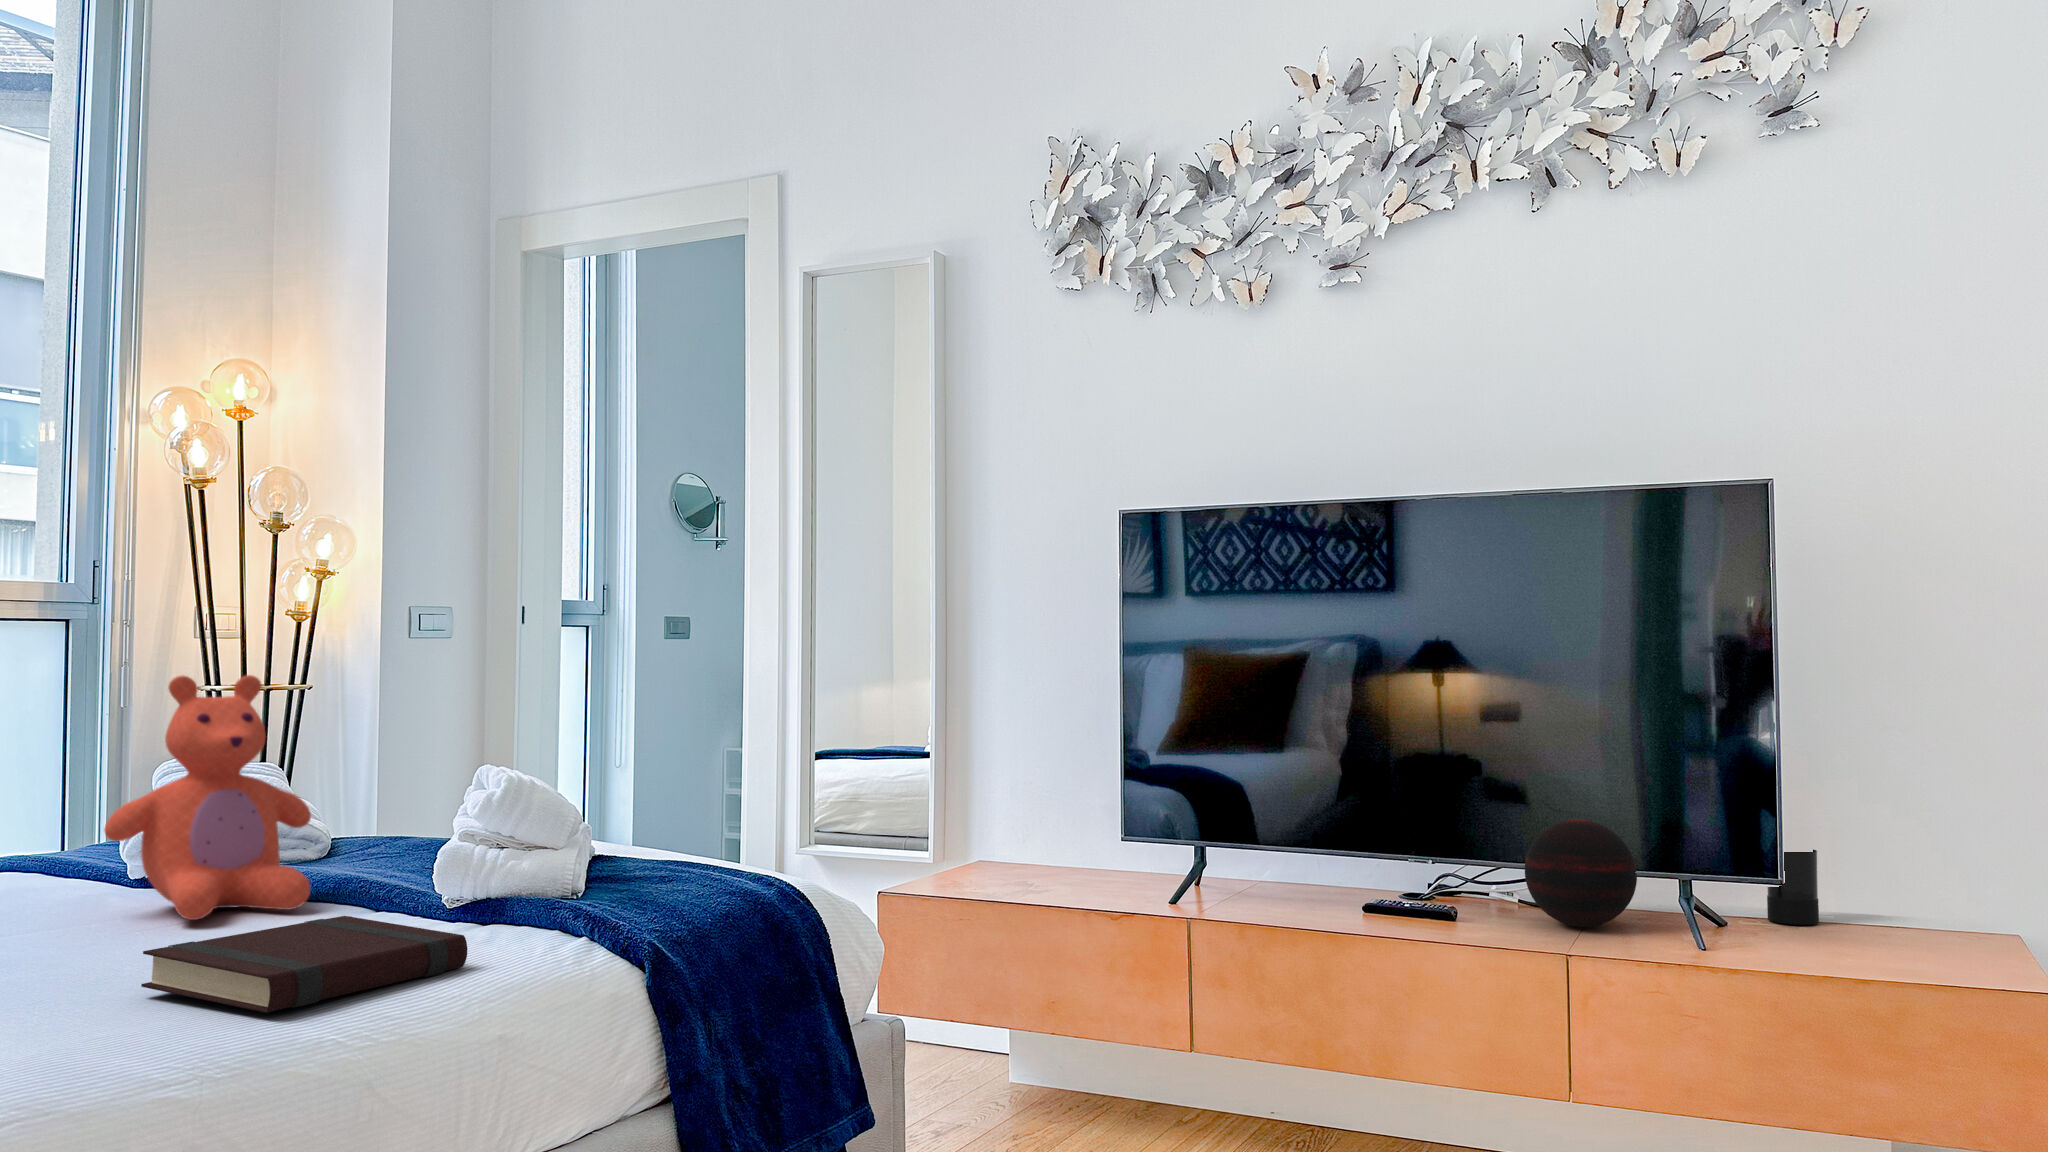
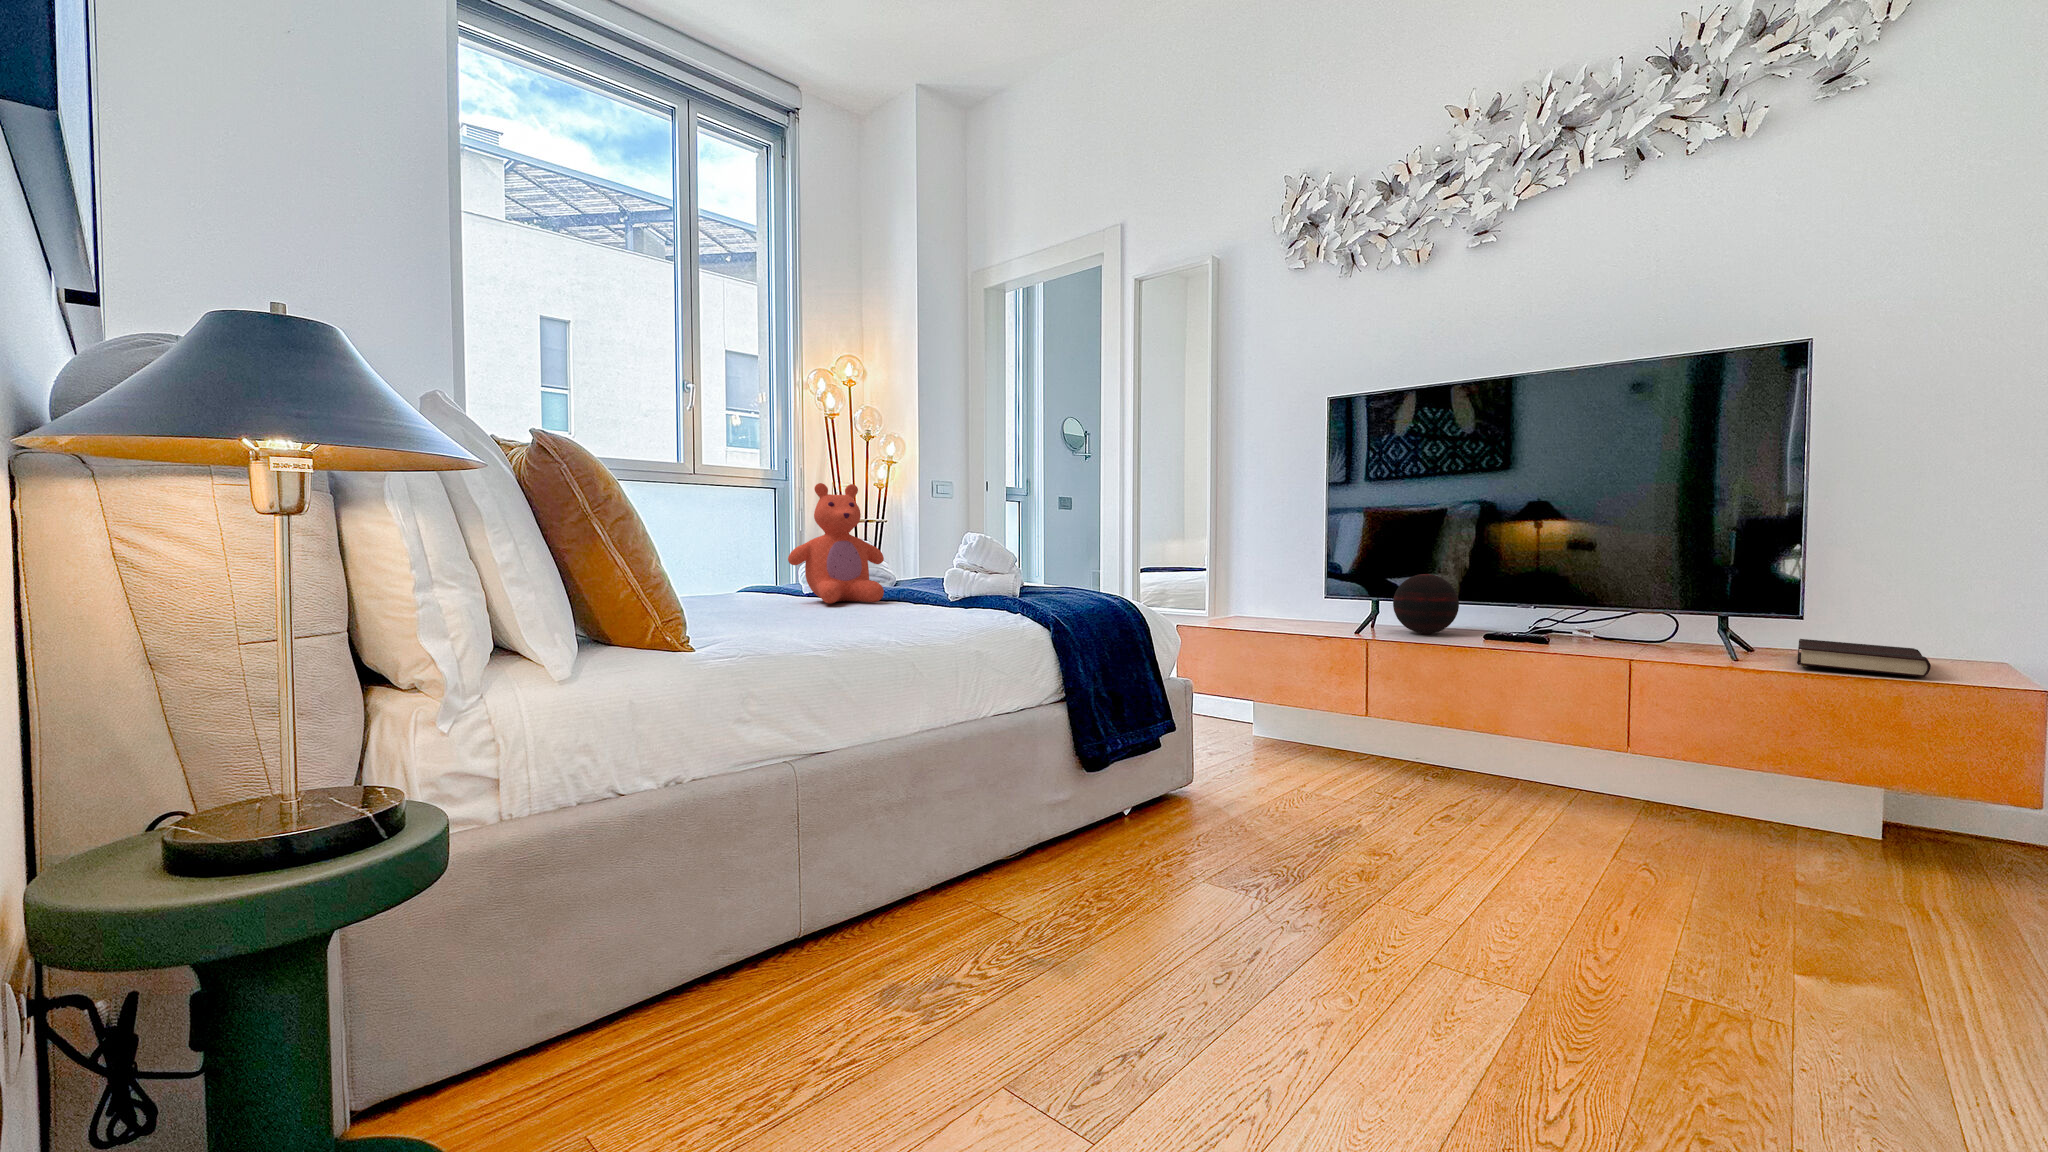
decorative orb: present [1525,819,1637,927] -> present [1393,574,1459,634]
candle: present [1767,849,1819,925] -> none [1786,595,1830,650]
book: present [141,916,467,1013] -> present [1797,639,1931,677]

